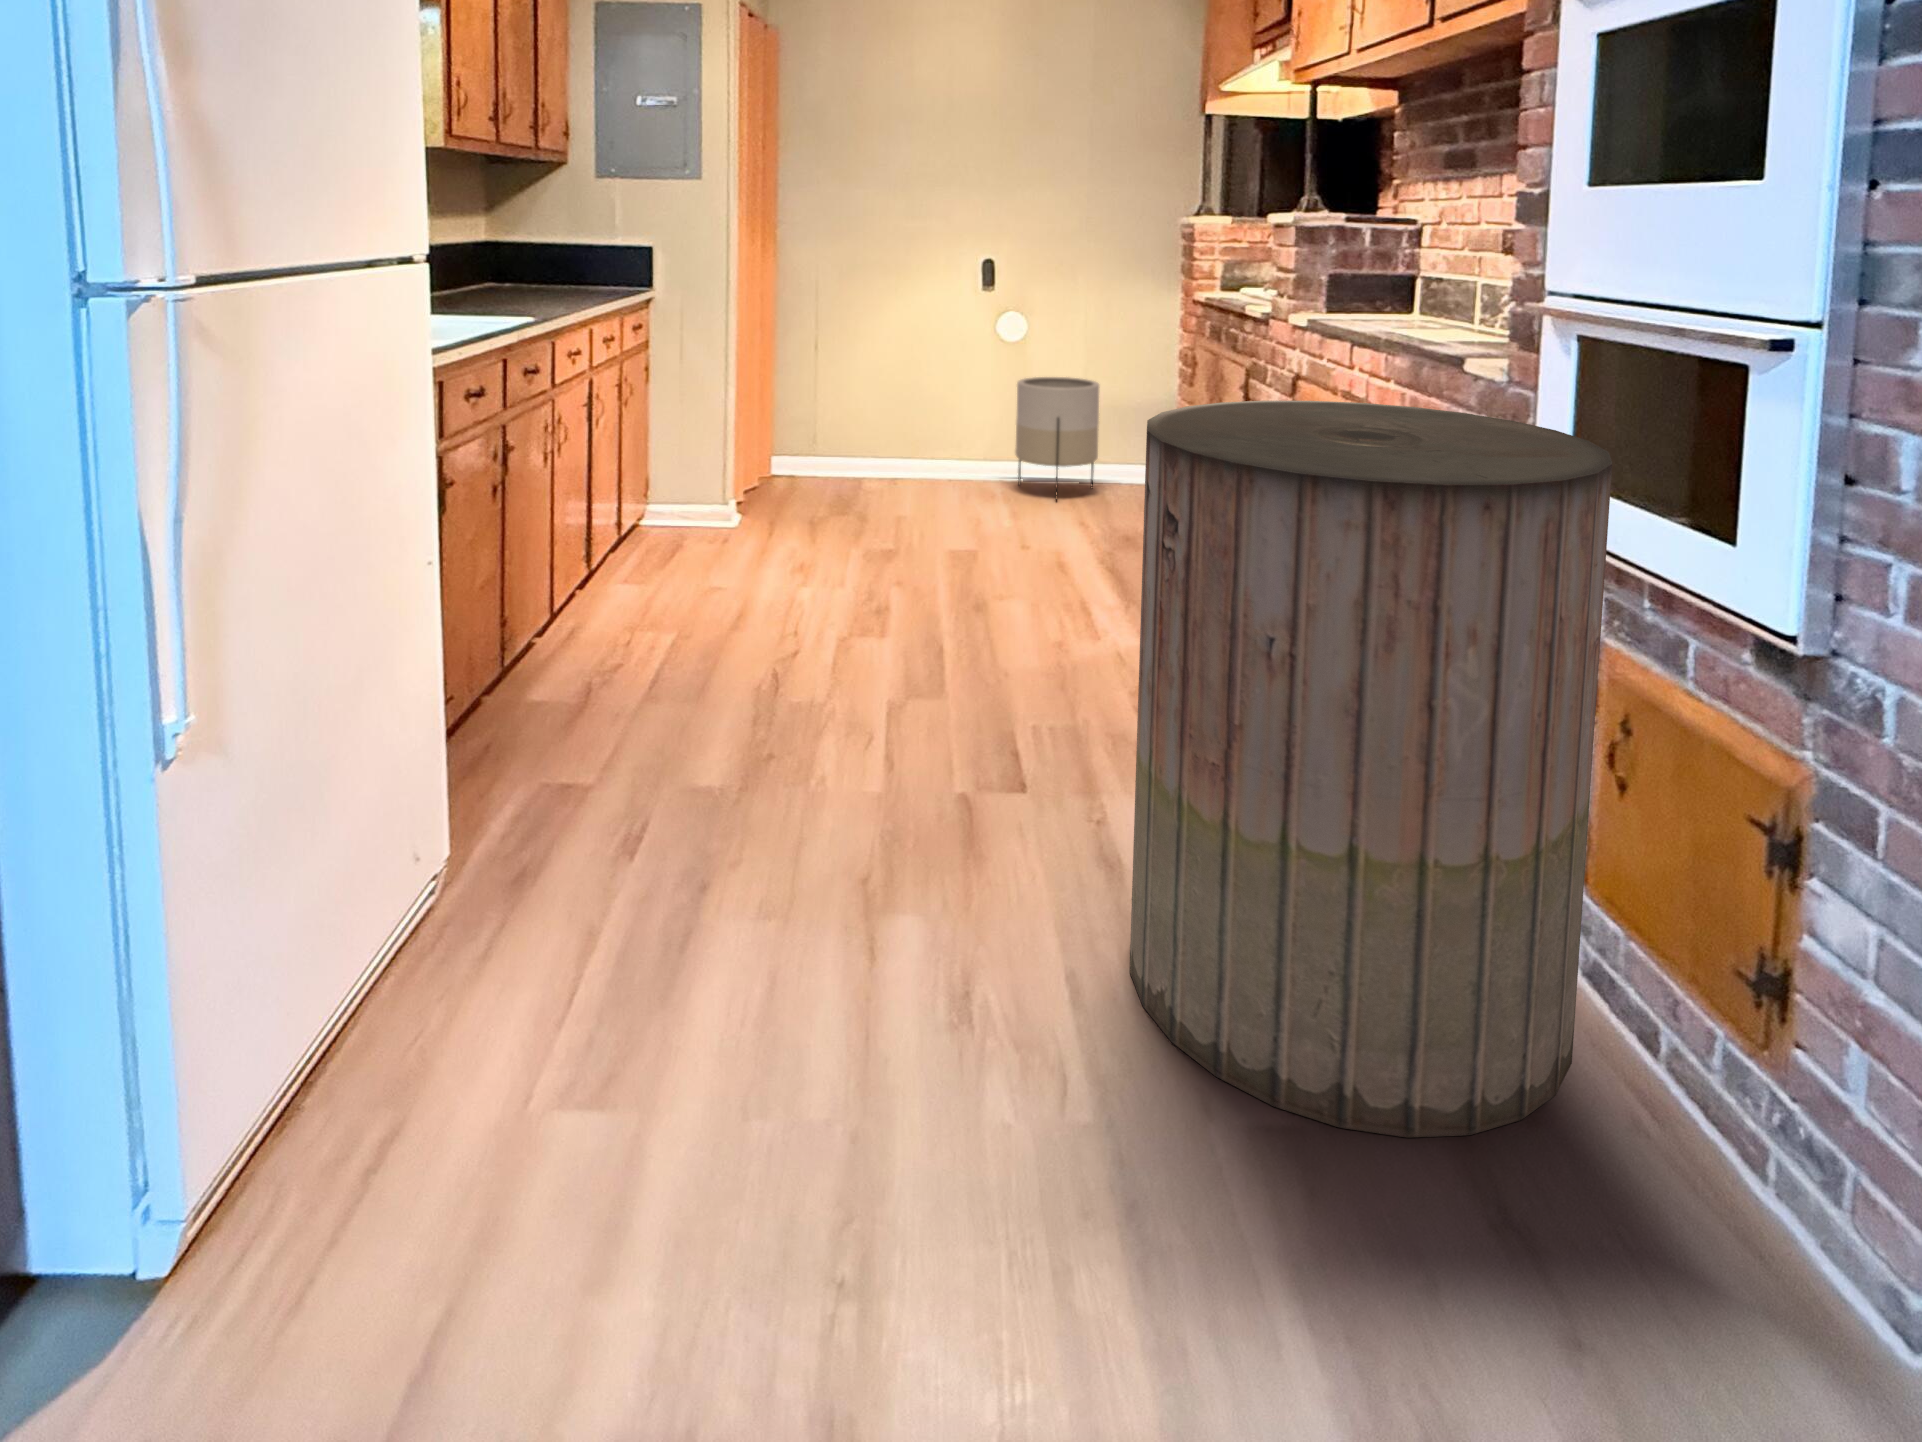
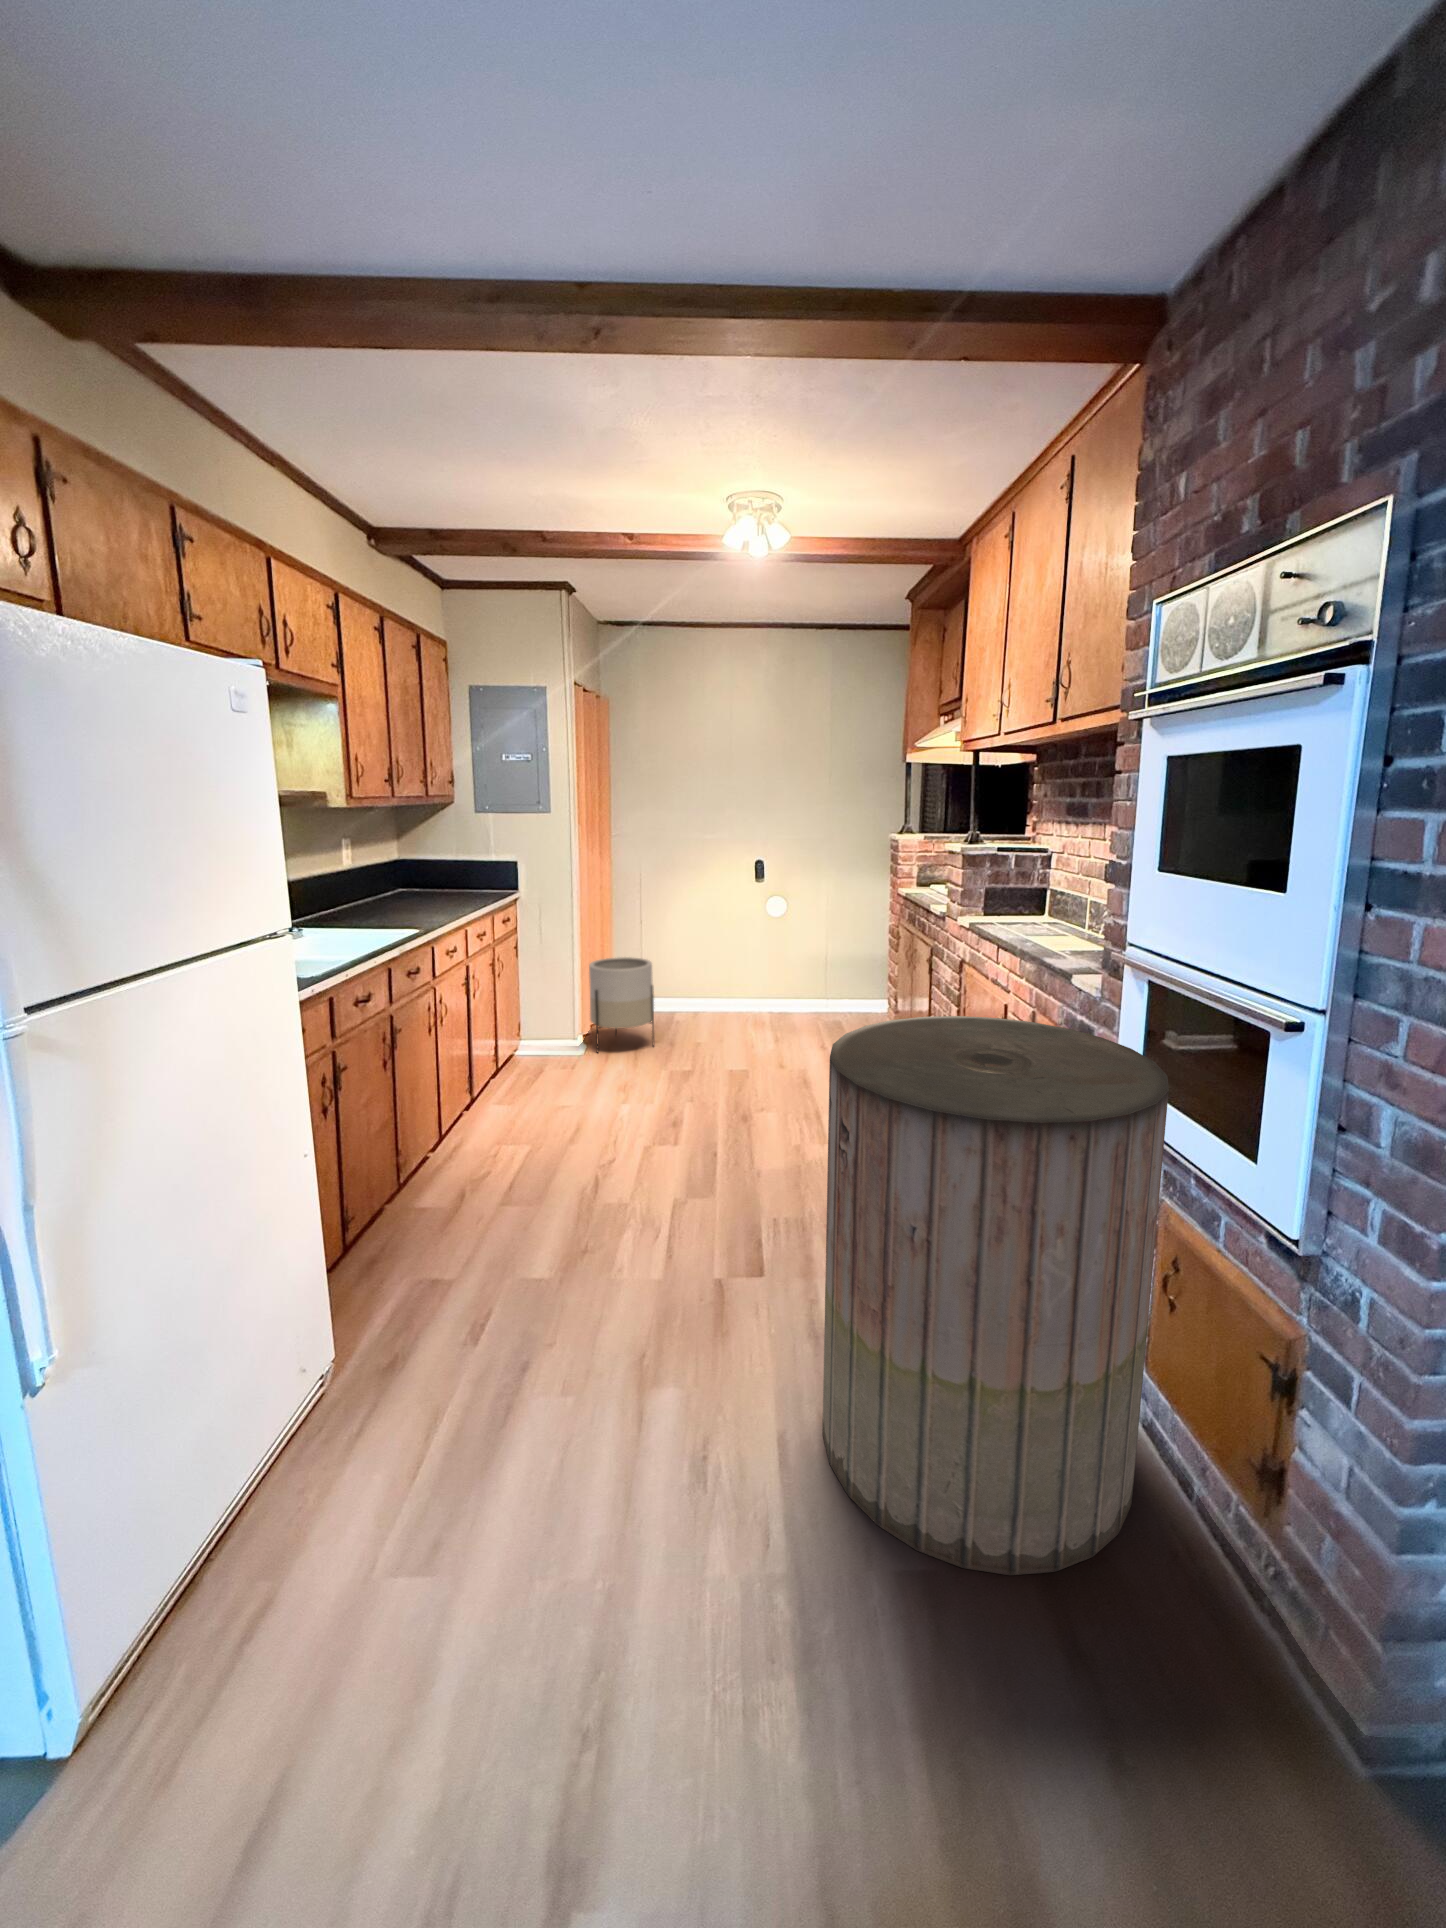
planter: present [1015,377,1099,498] -> present [589,957,654,1052]

